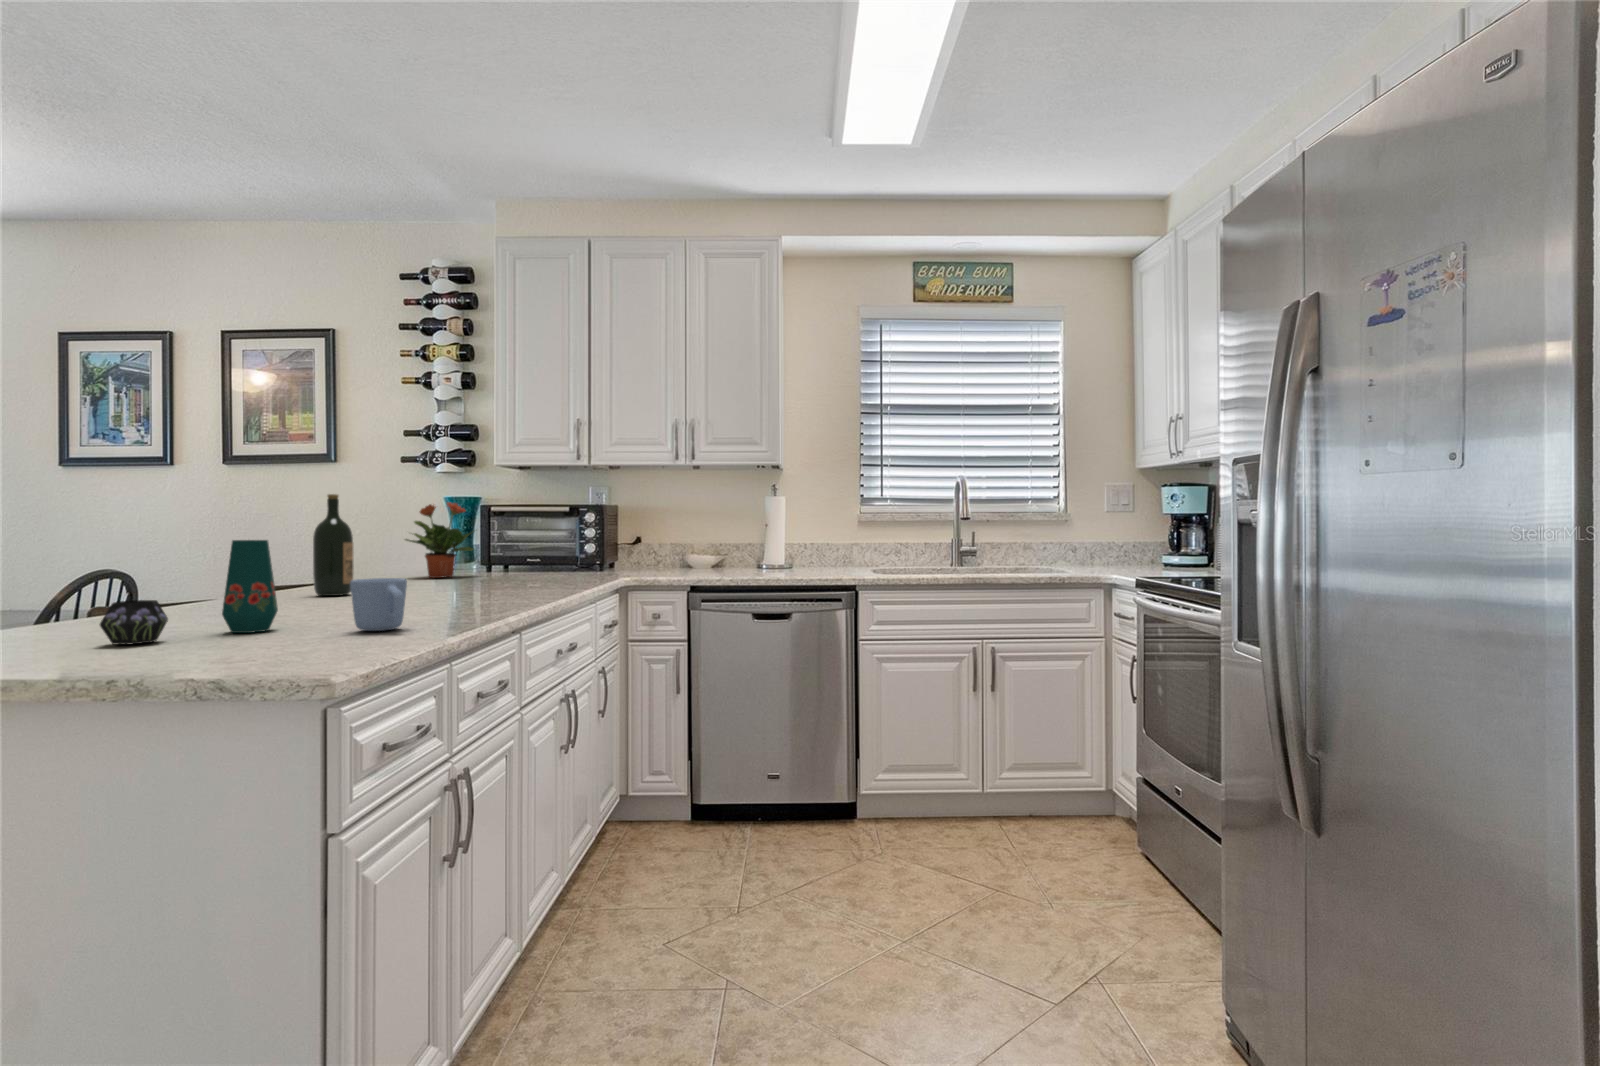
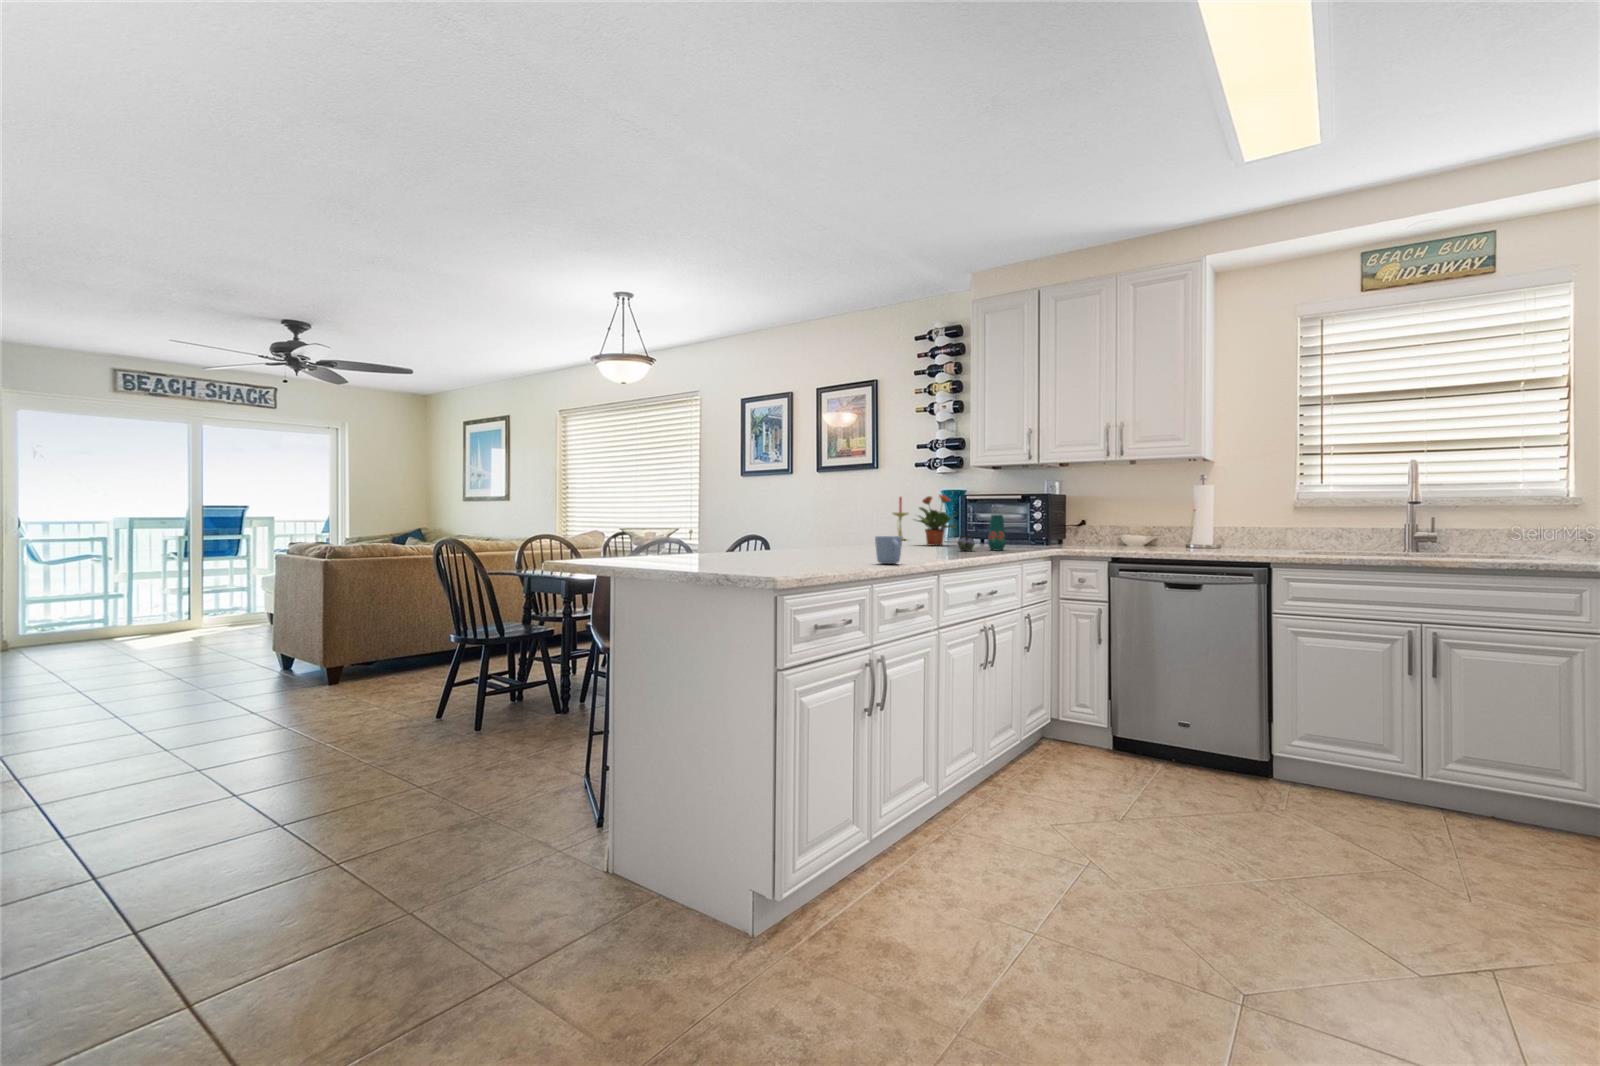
wine bottle: present [313,494,353,596] -> none [860,491,881,551]
candle: none [364,502,393,568] -> present [893,497,908,540]
vase: present [100,540,278,644] -> present [957,515,1006,551]

